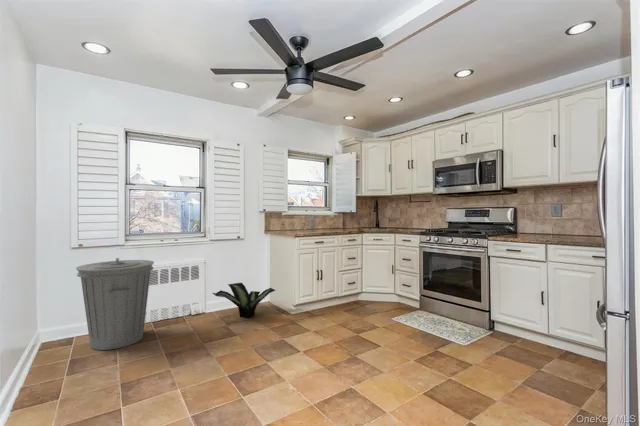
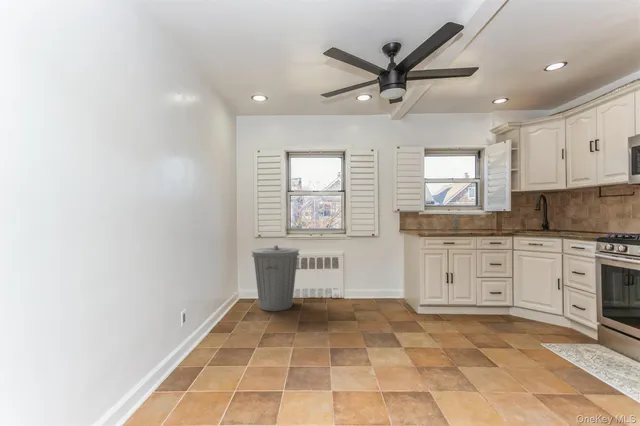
potted plant: present [213,283,275,318] -> none [344,276,404,309]

